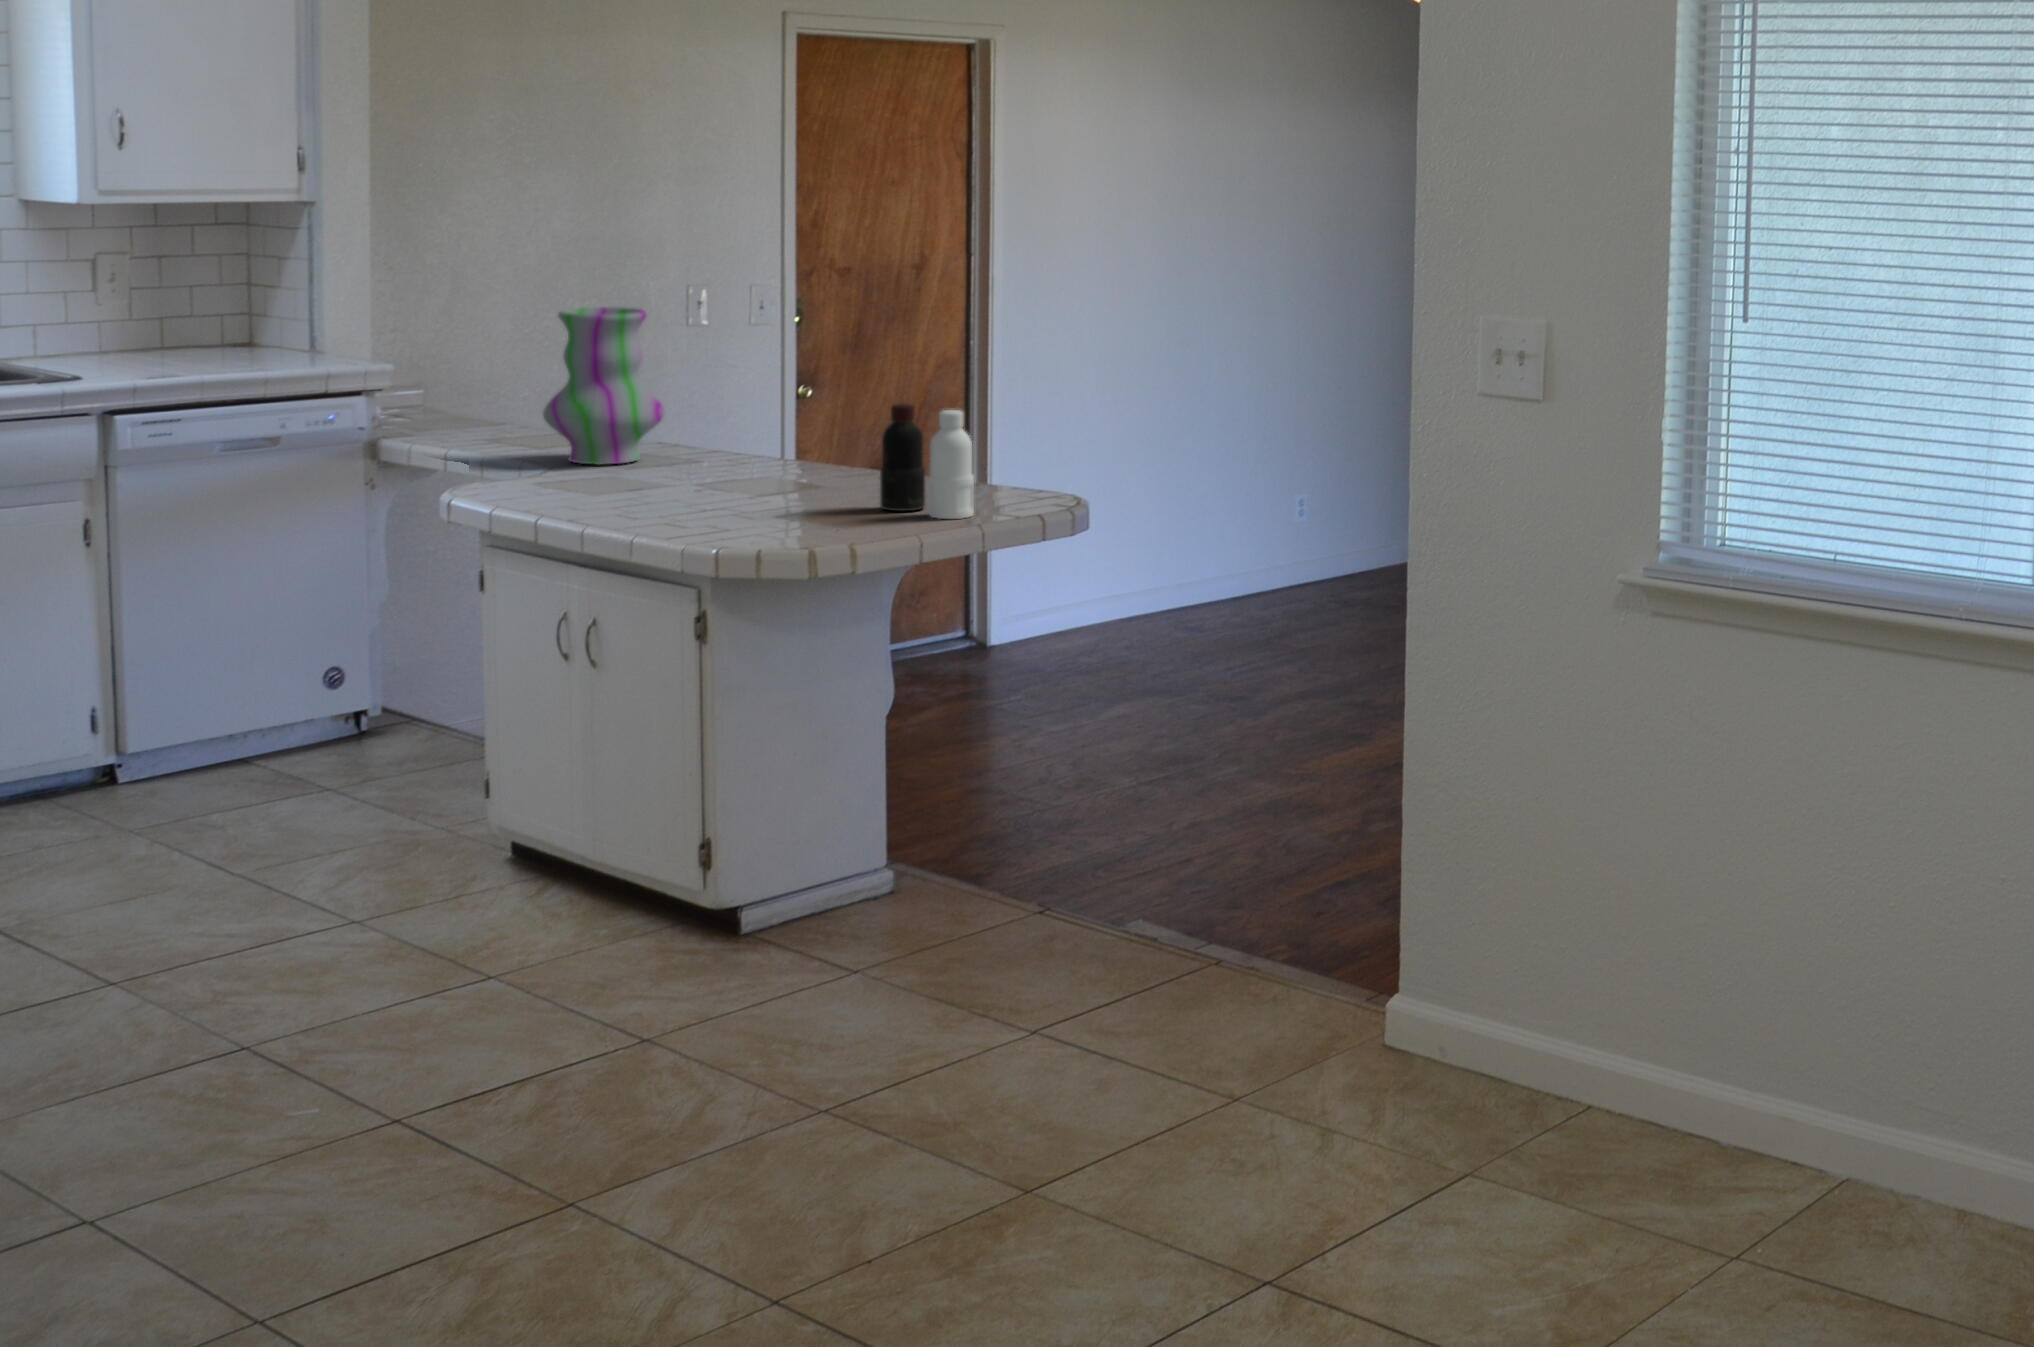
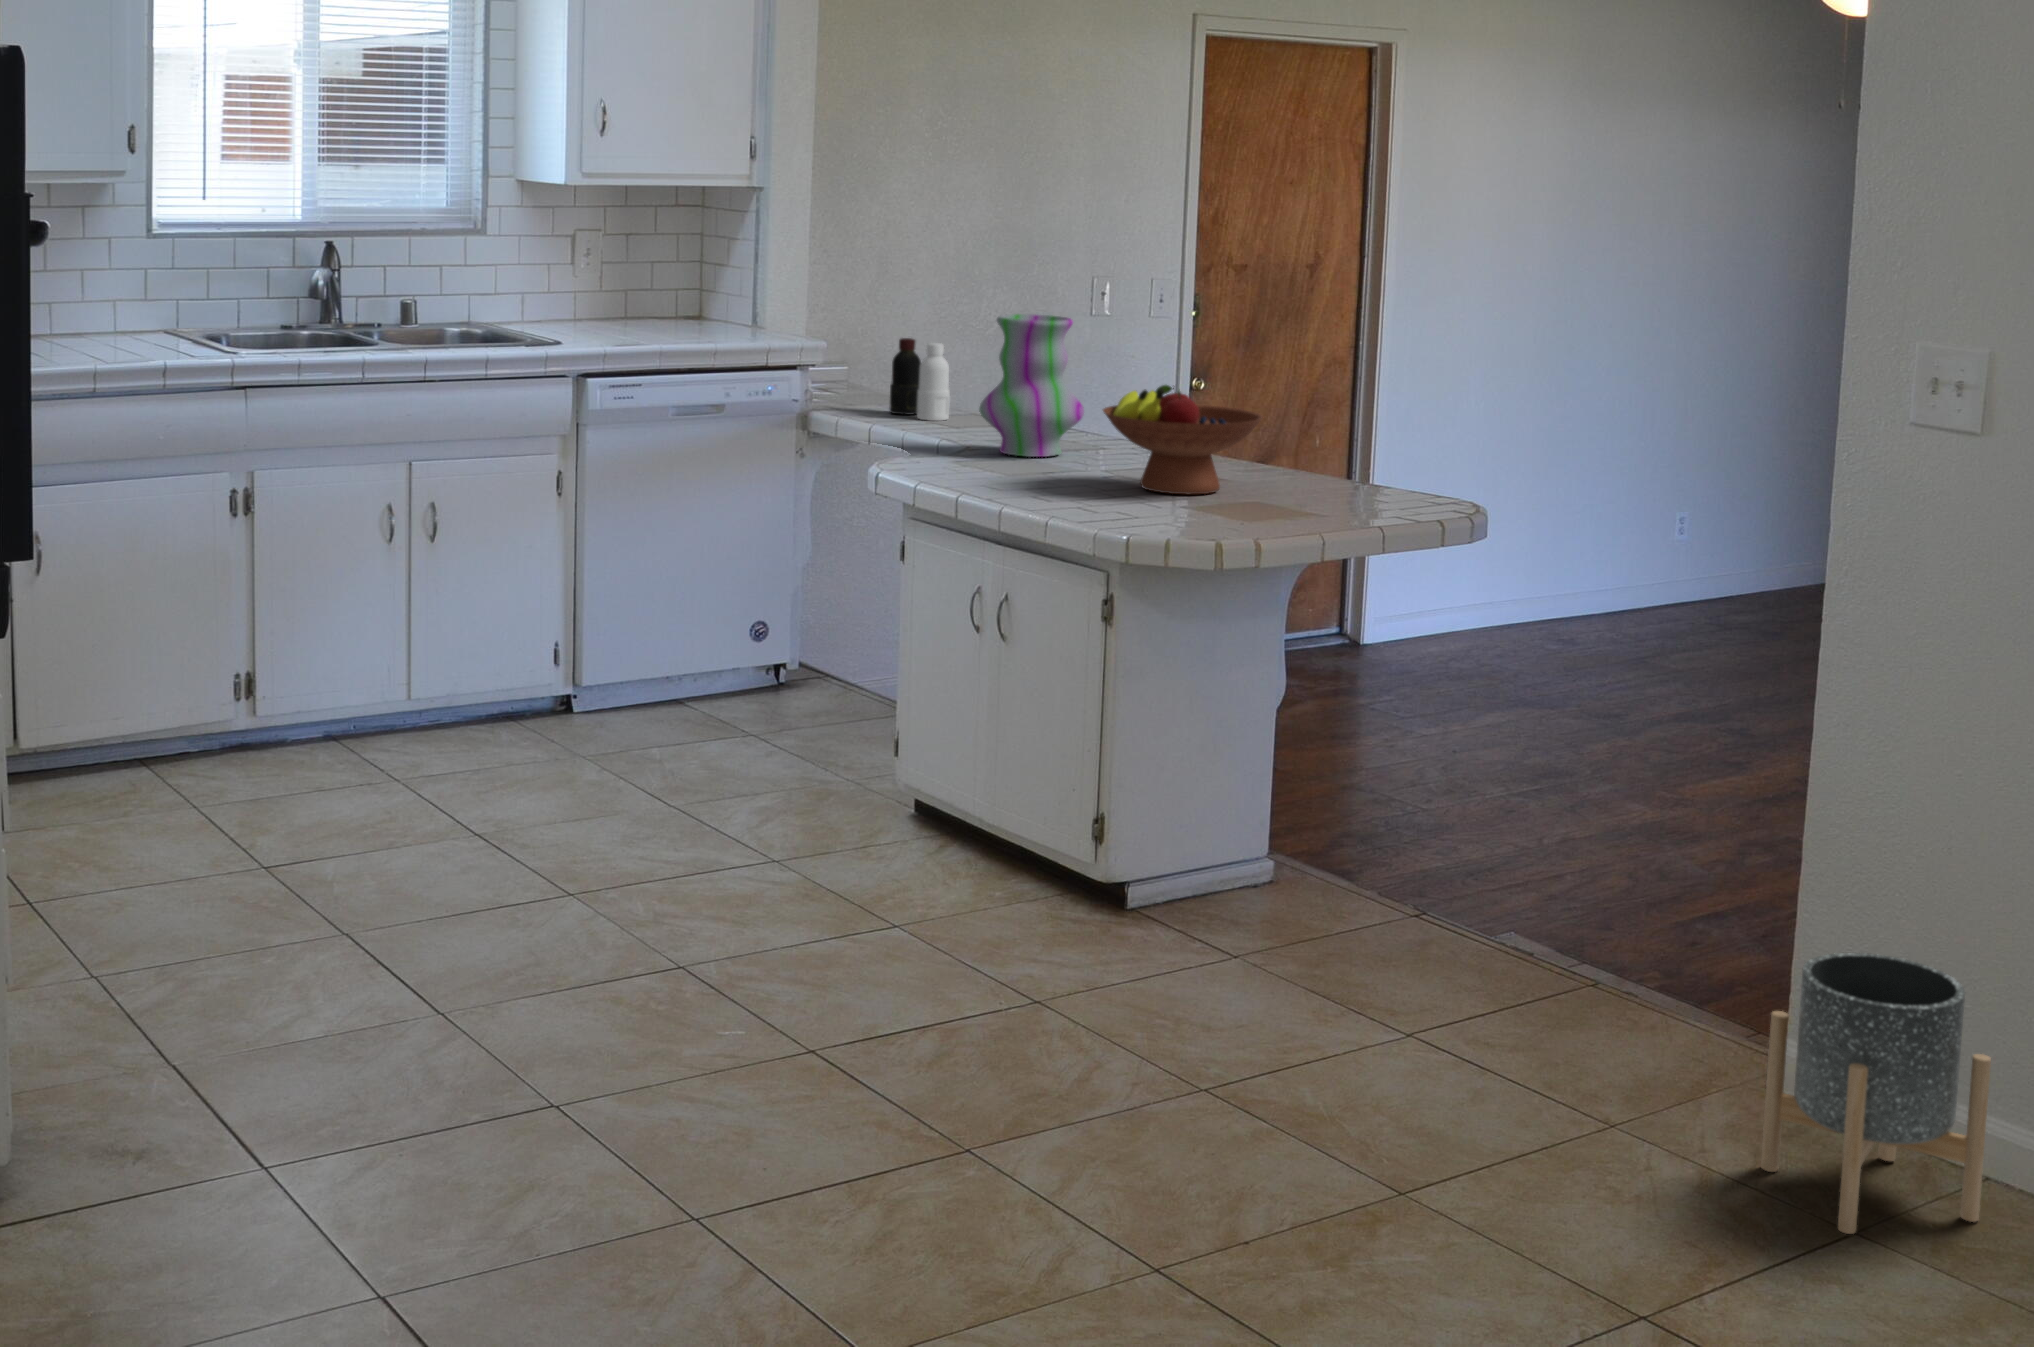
fruit bowl: none [684,380,863,497] -> present [1103,385,1264,494]
bottle: present [880,403,974,519] -> present [890,338,950,421]
planter: none [1381,900,1582,1166] -> present [1761,953,1991,1234]

